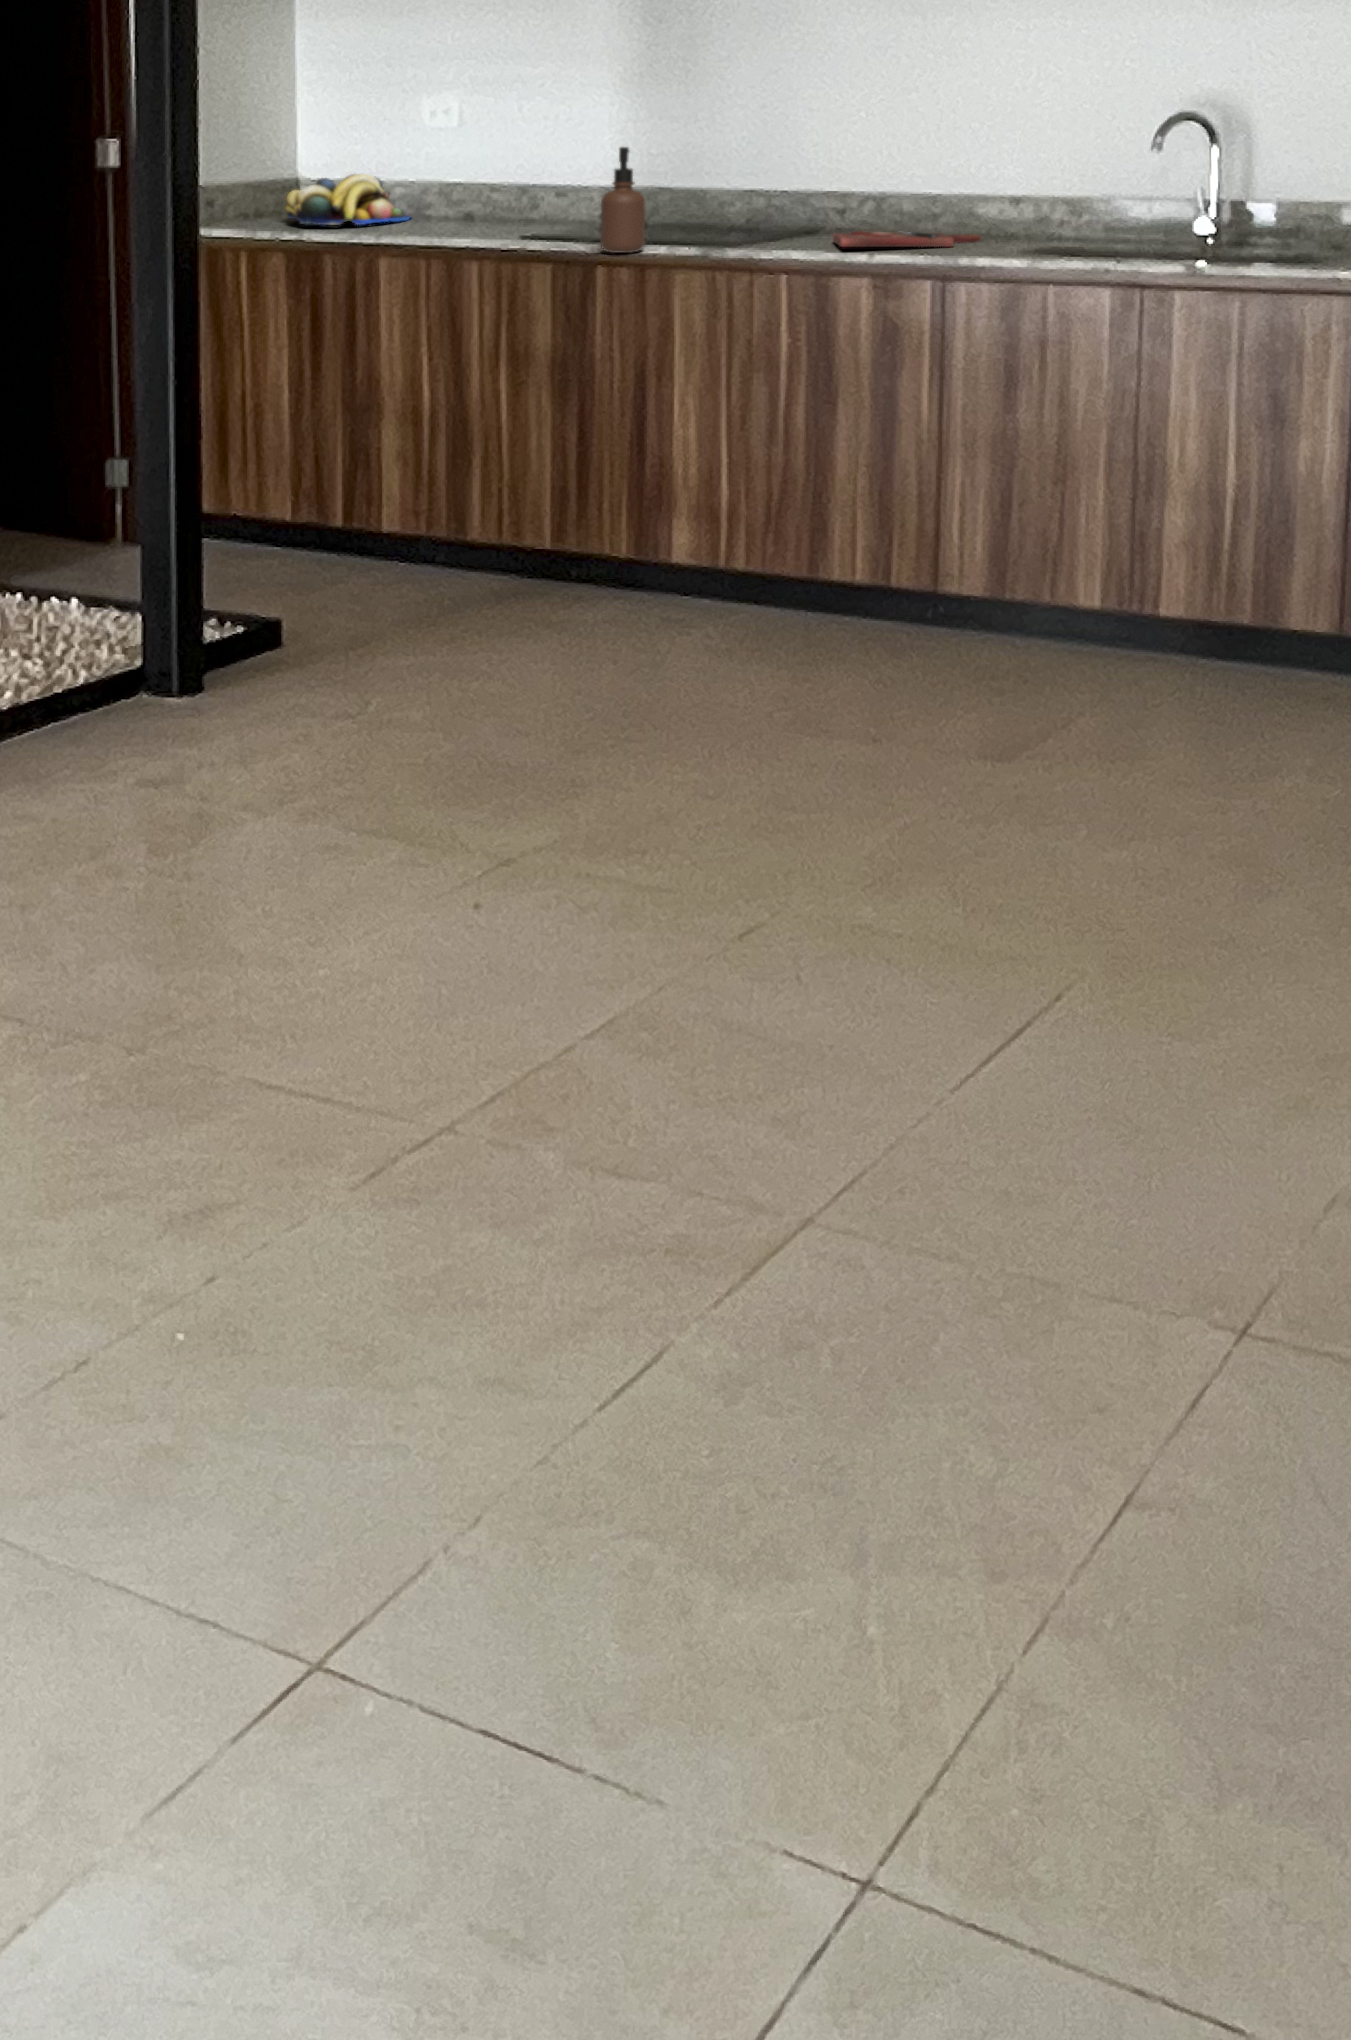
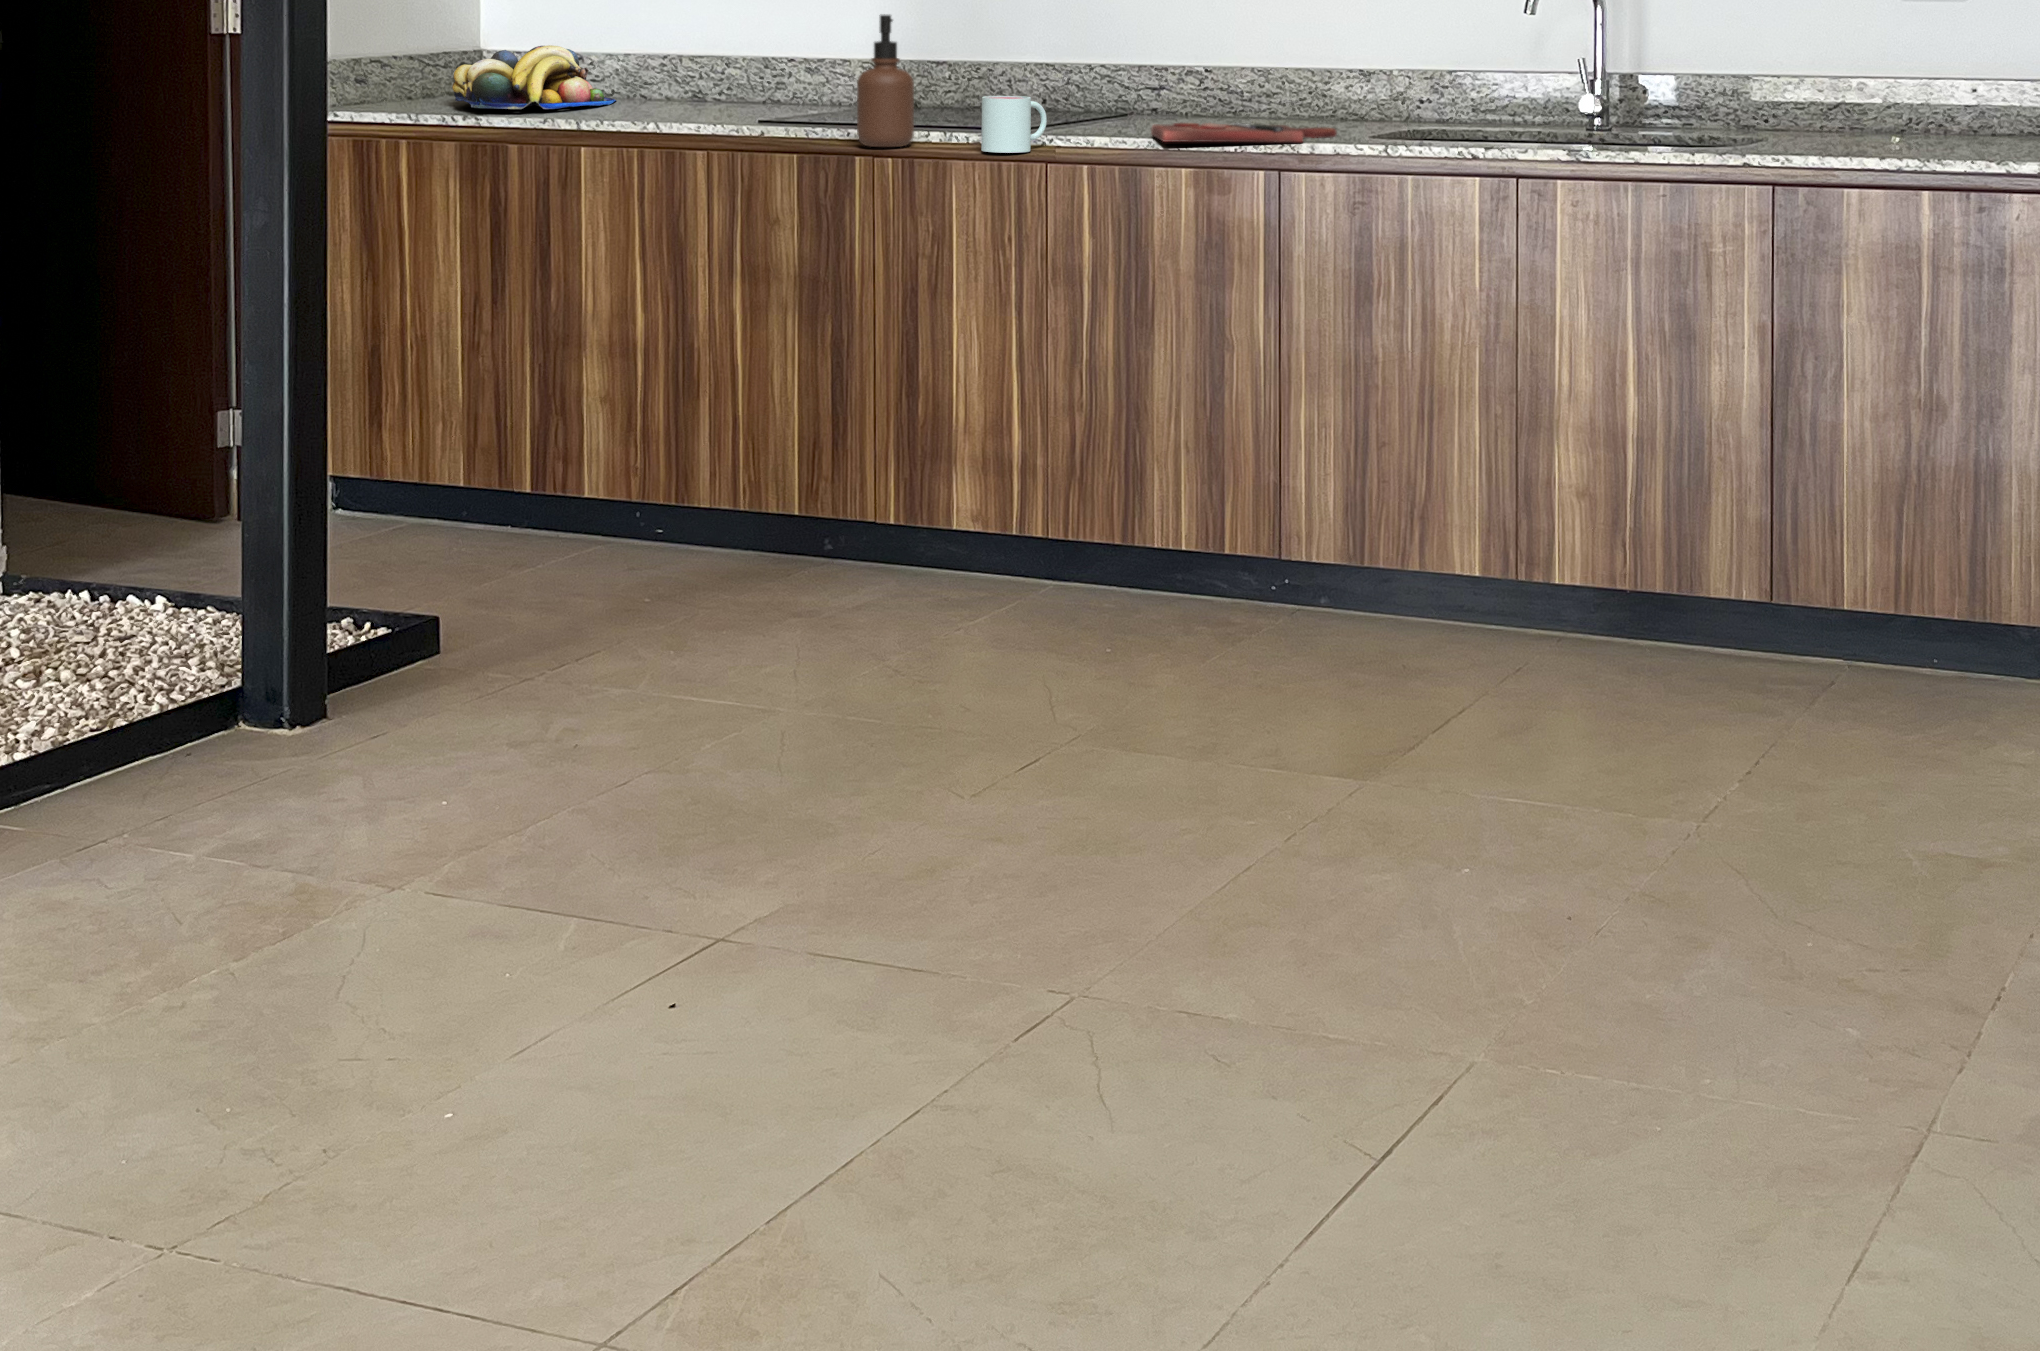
mug: none [697,211,749,256] -> present [981,96,1047,153]

